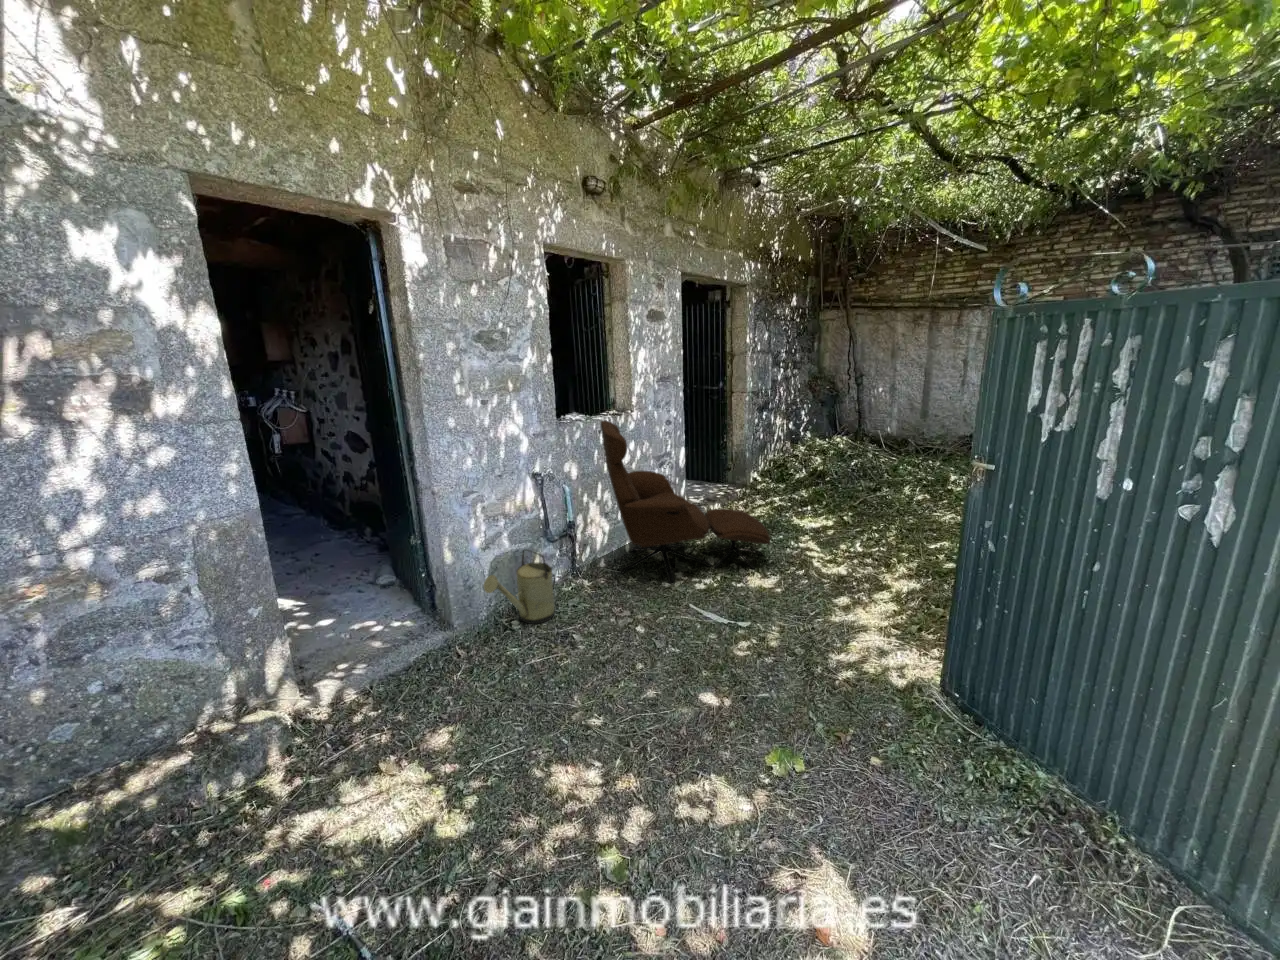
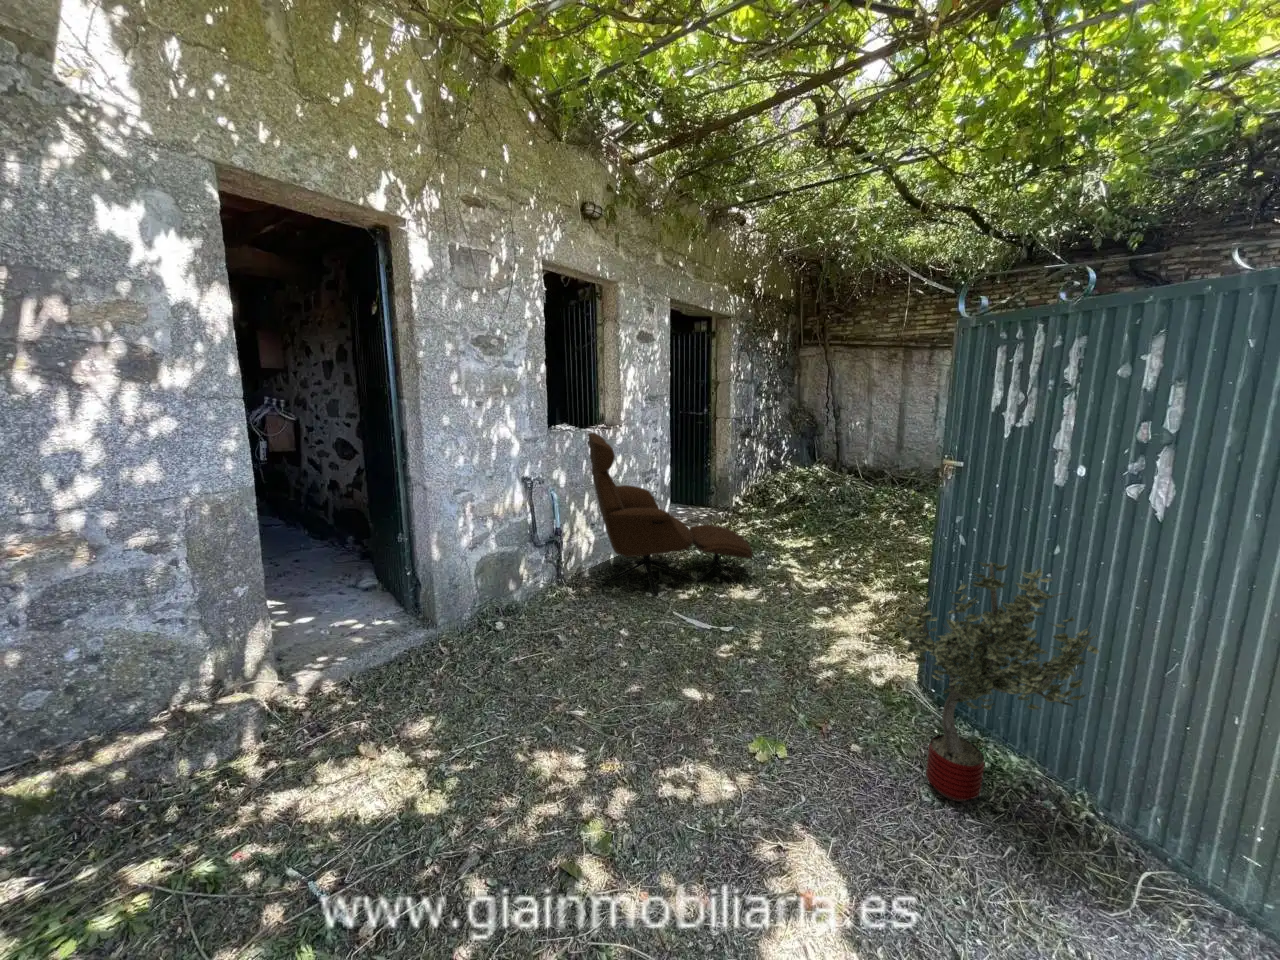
watering can: present [484,550,555,624] -> none [468,553,539,628]
potted tree: none [916,585,1143,821] -> present [897,562,1099,802]

